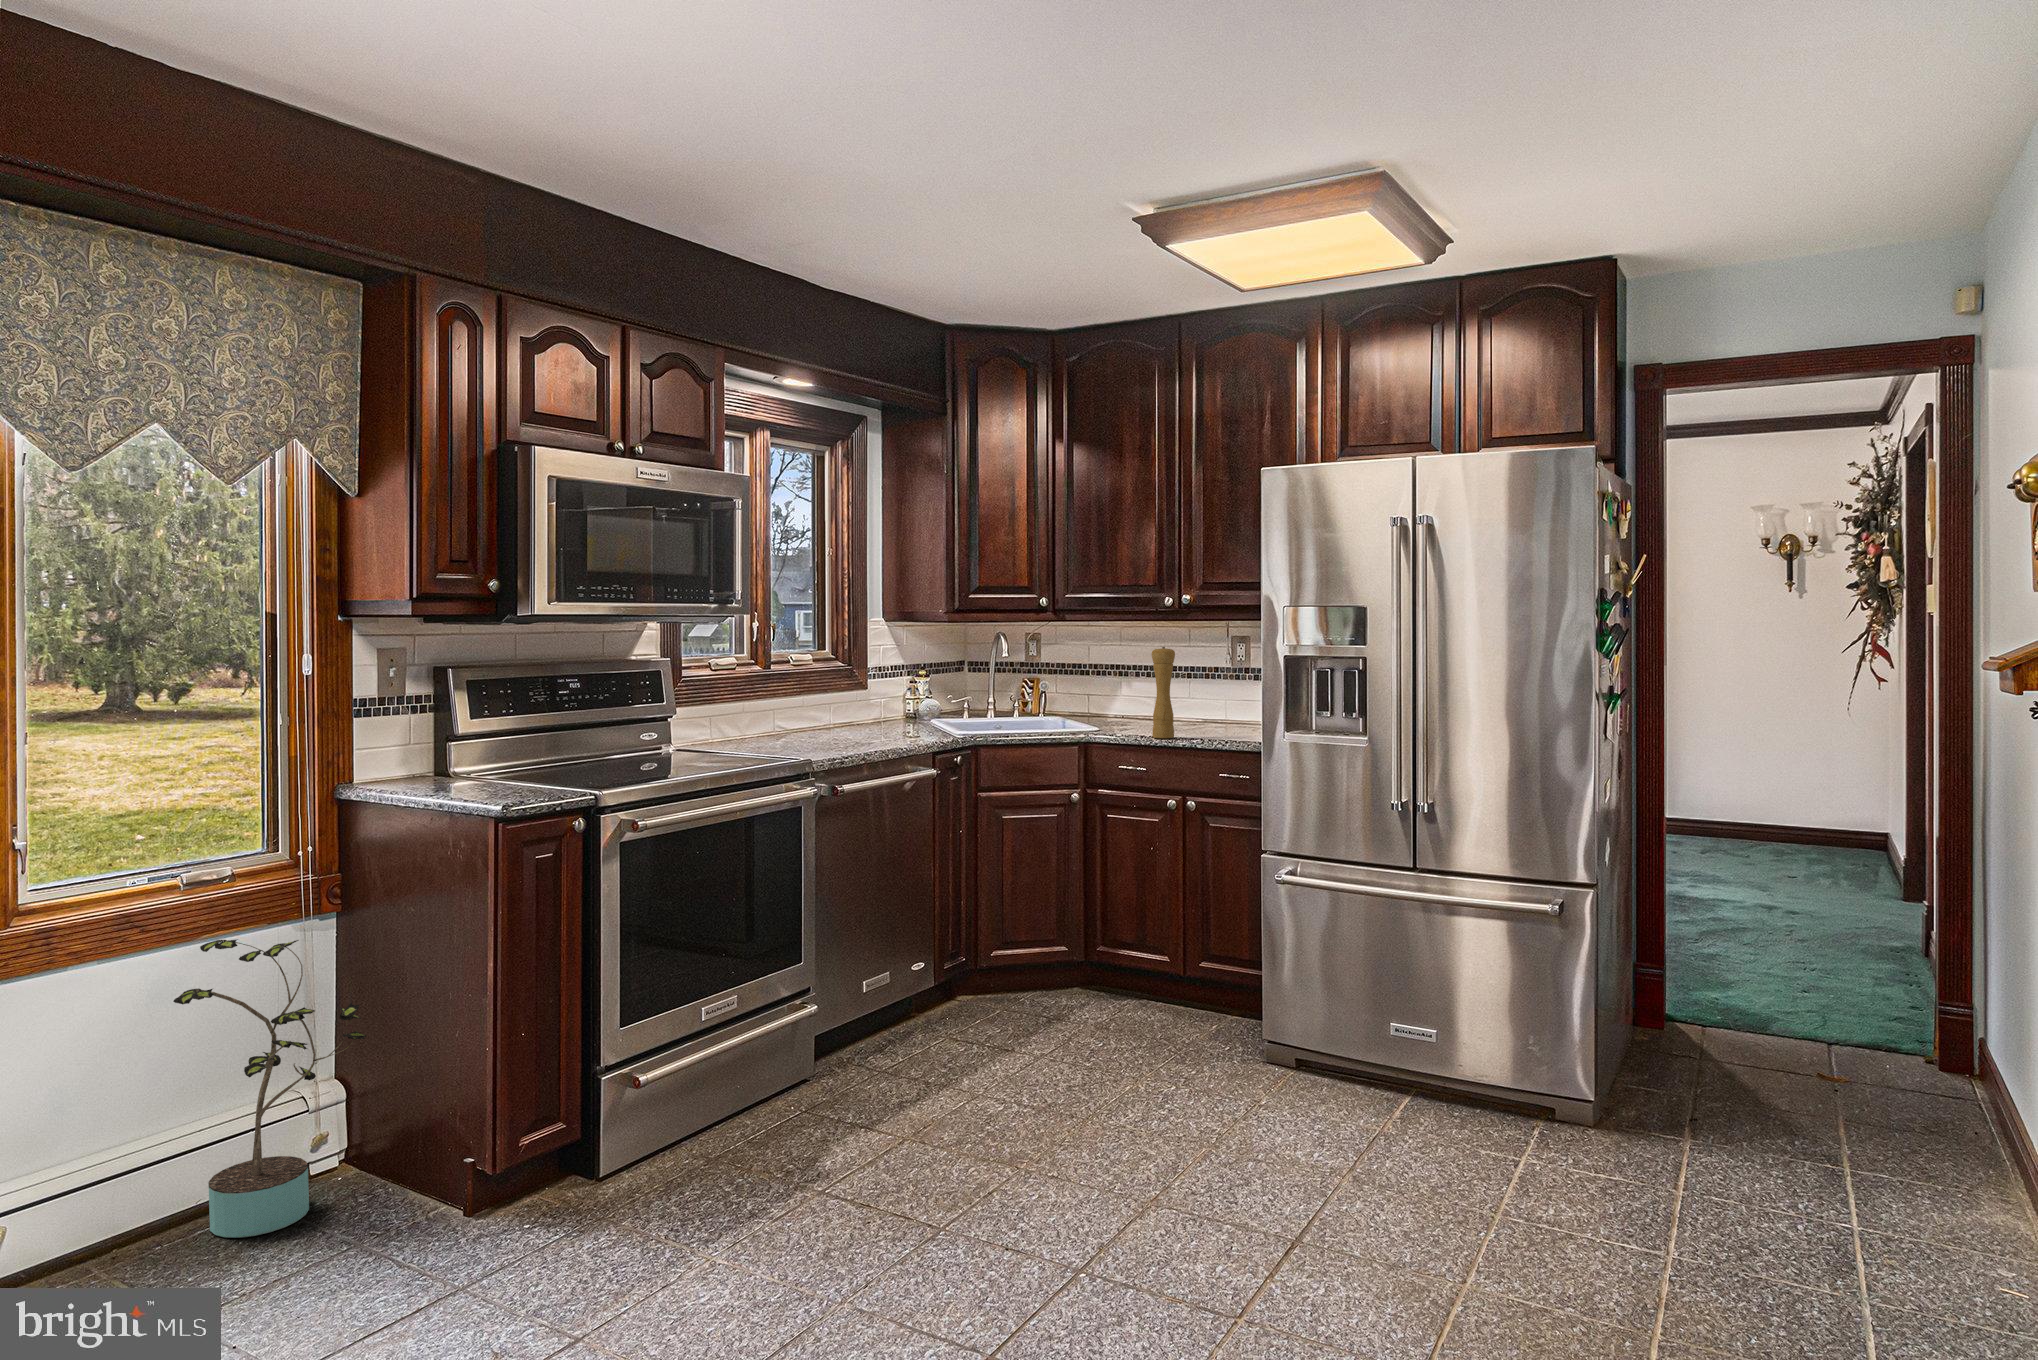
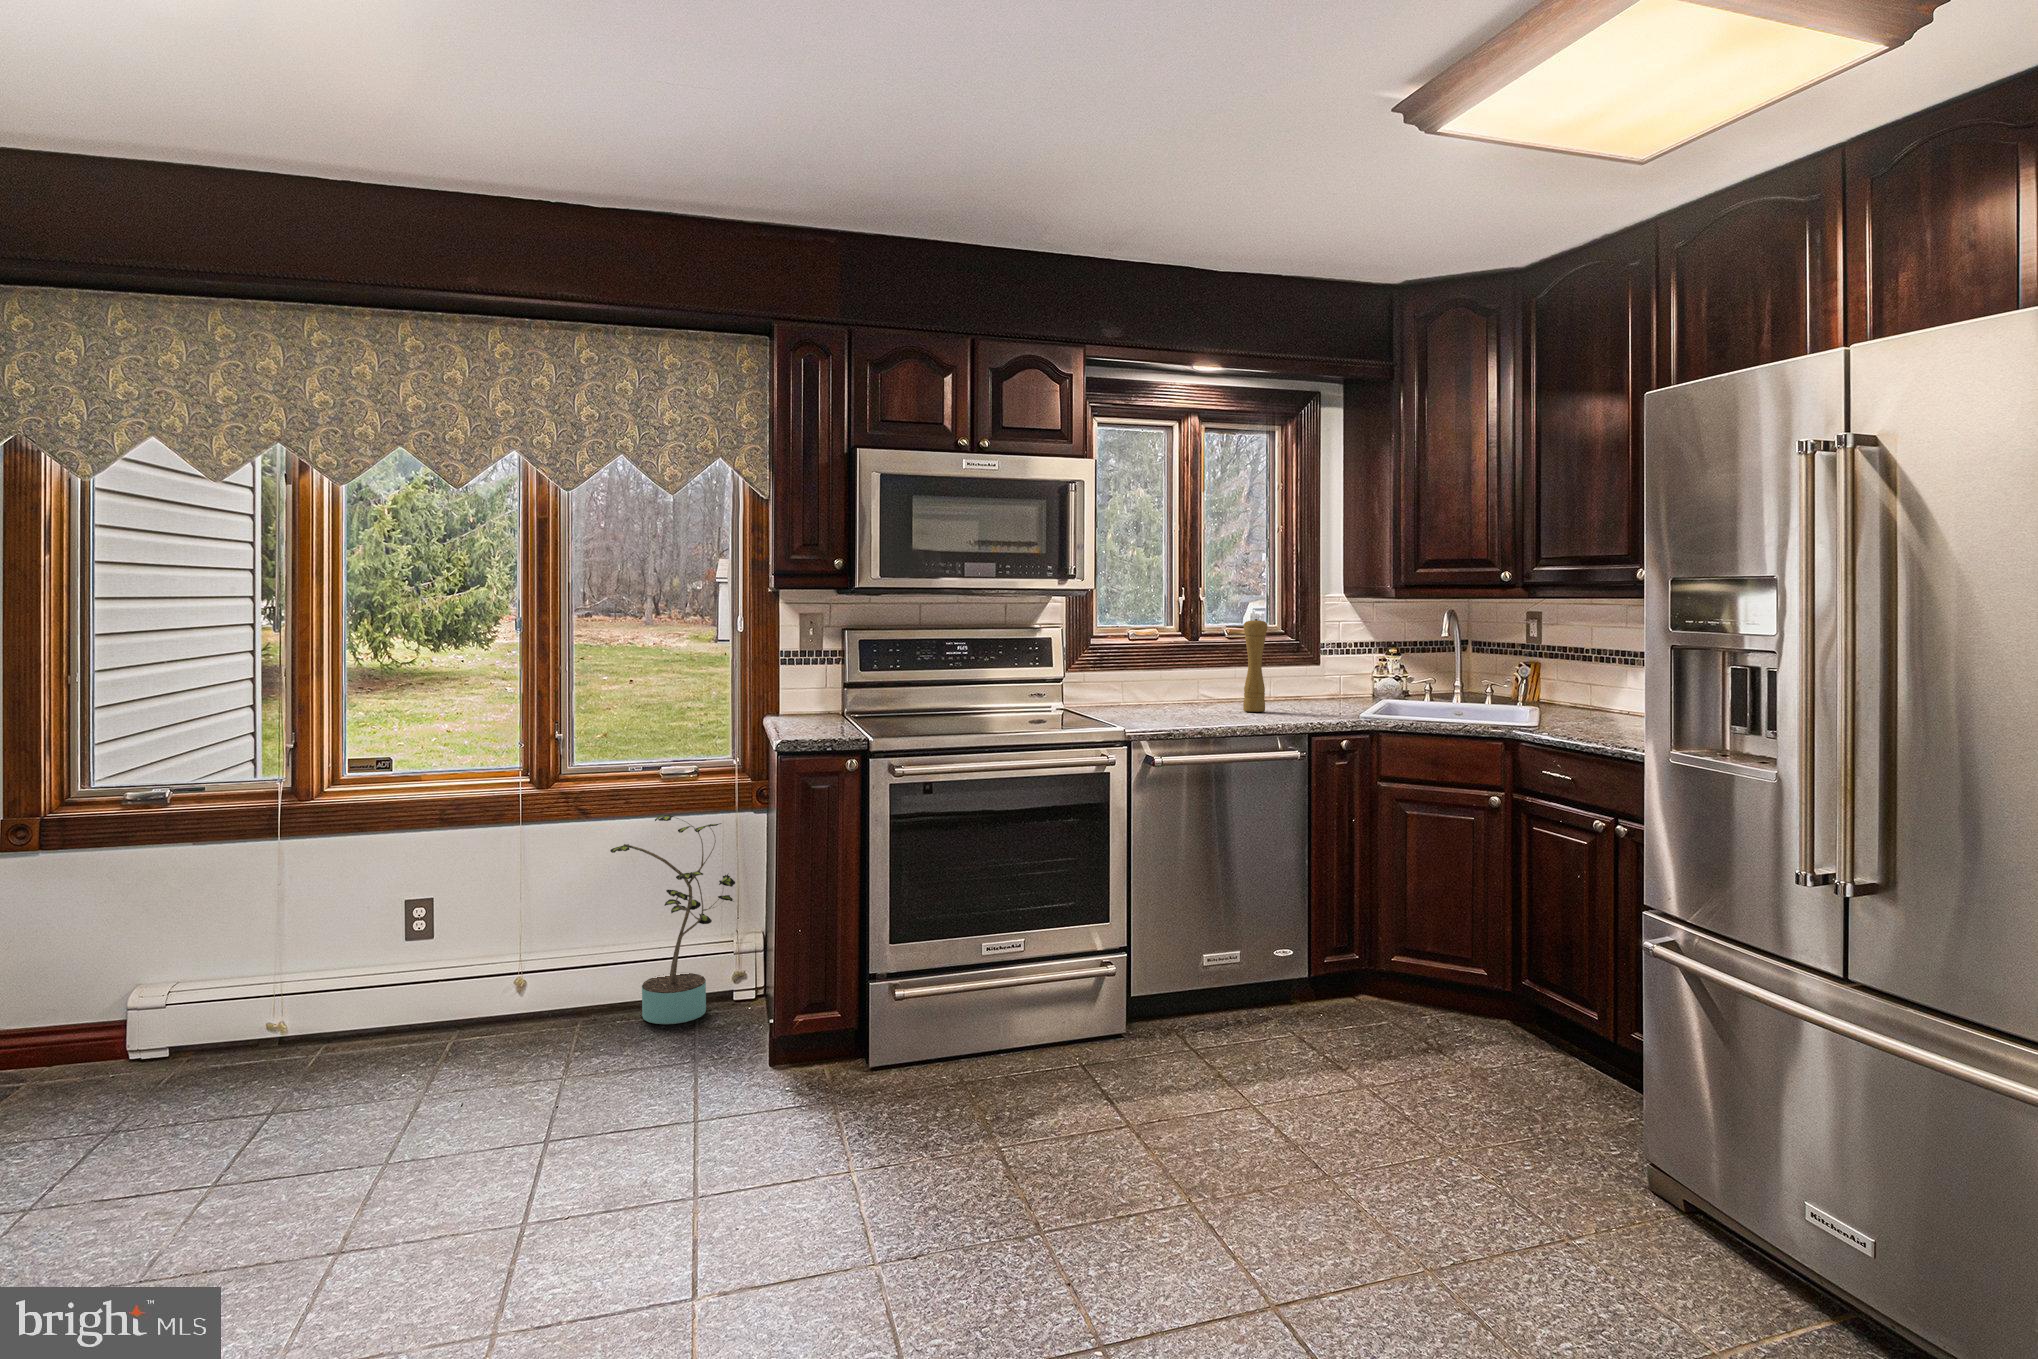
pepper mill: present [1152,647,1175,738] -> present [1243,619,1267,712]

